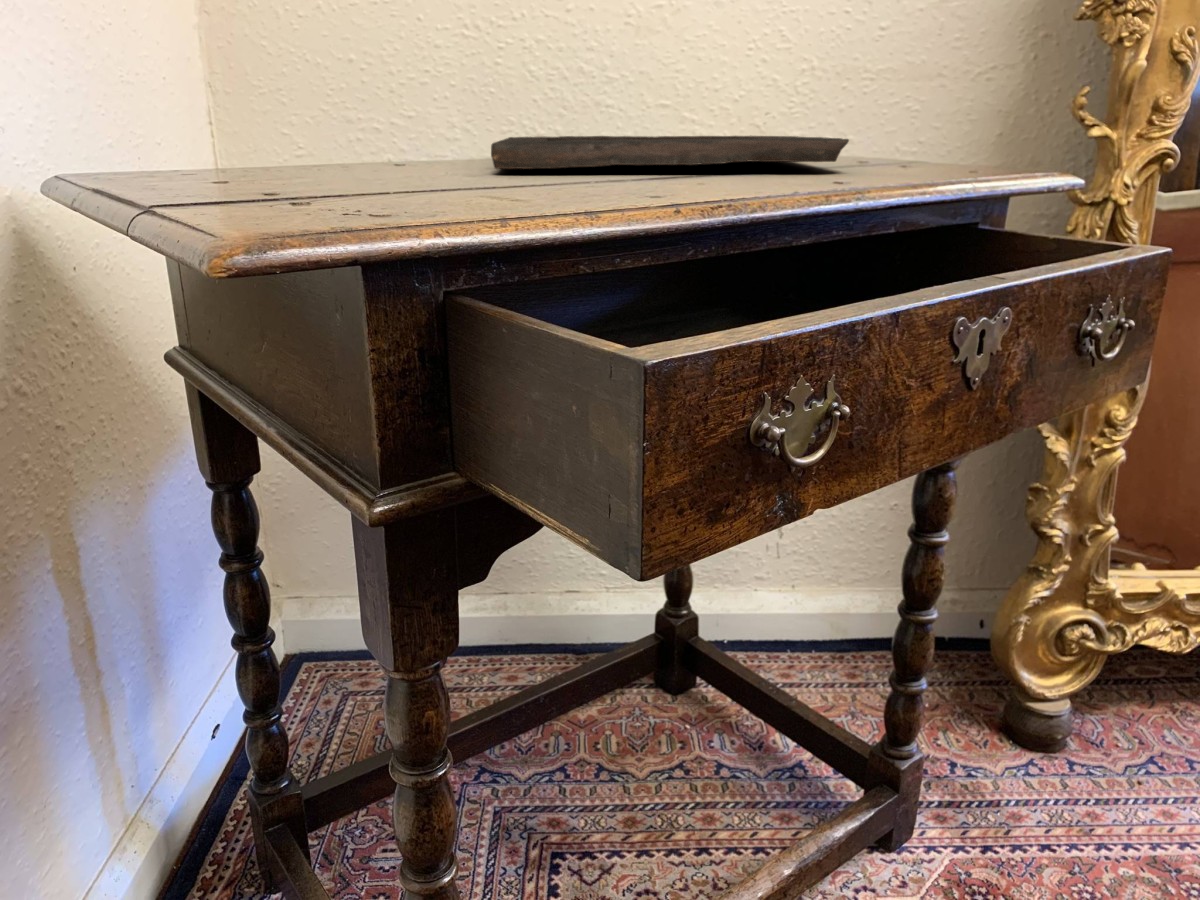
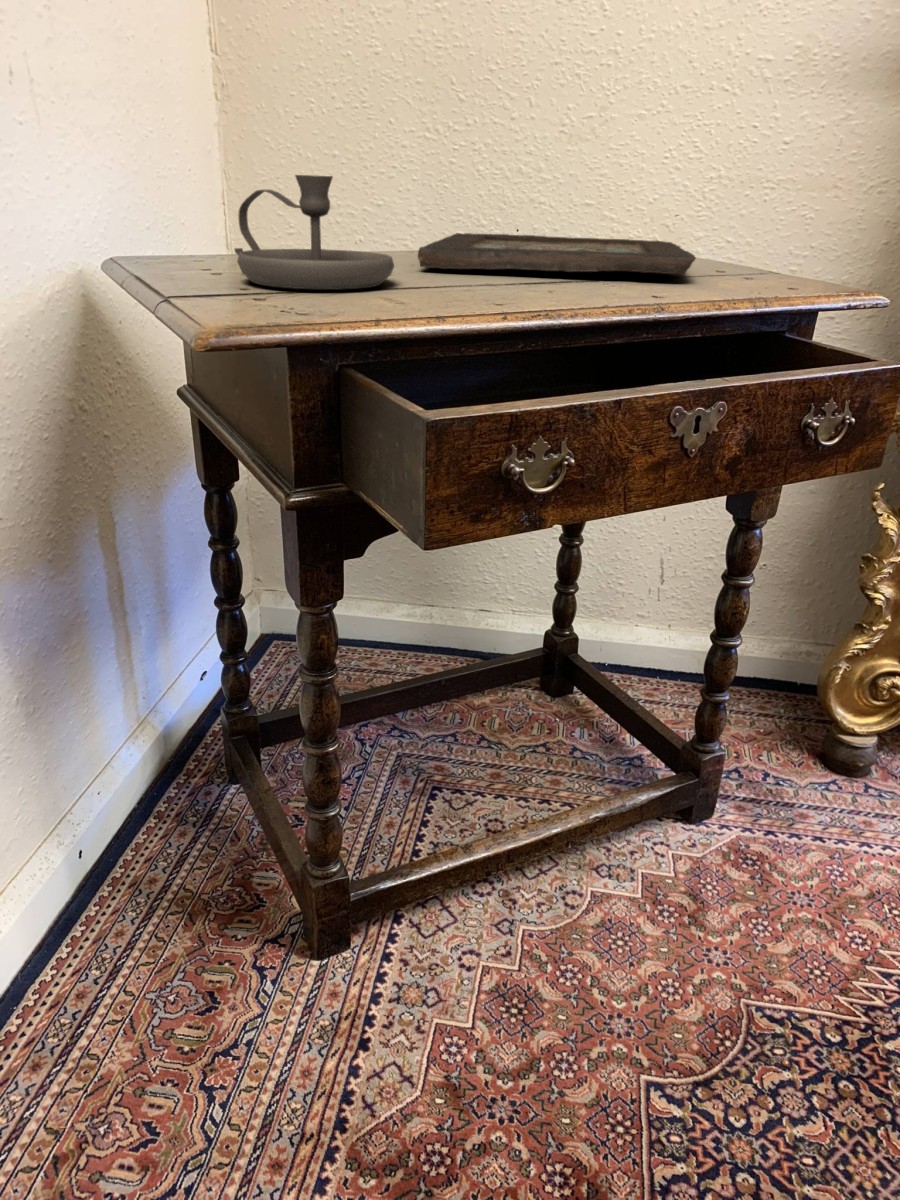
candlestick: none [241,36,478,193] -> present [235,175,394,289]

